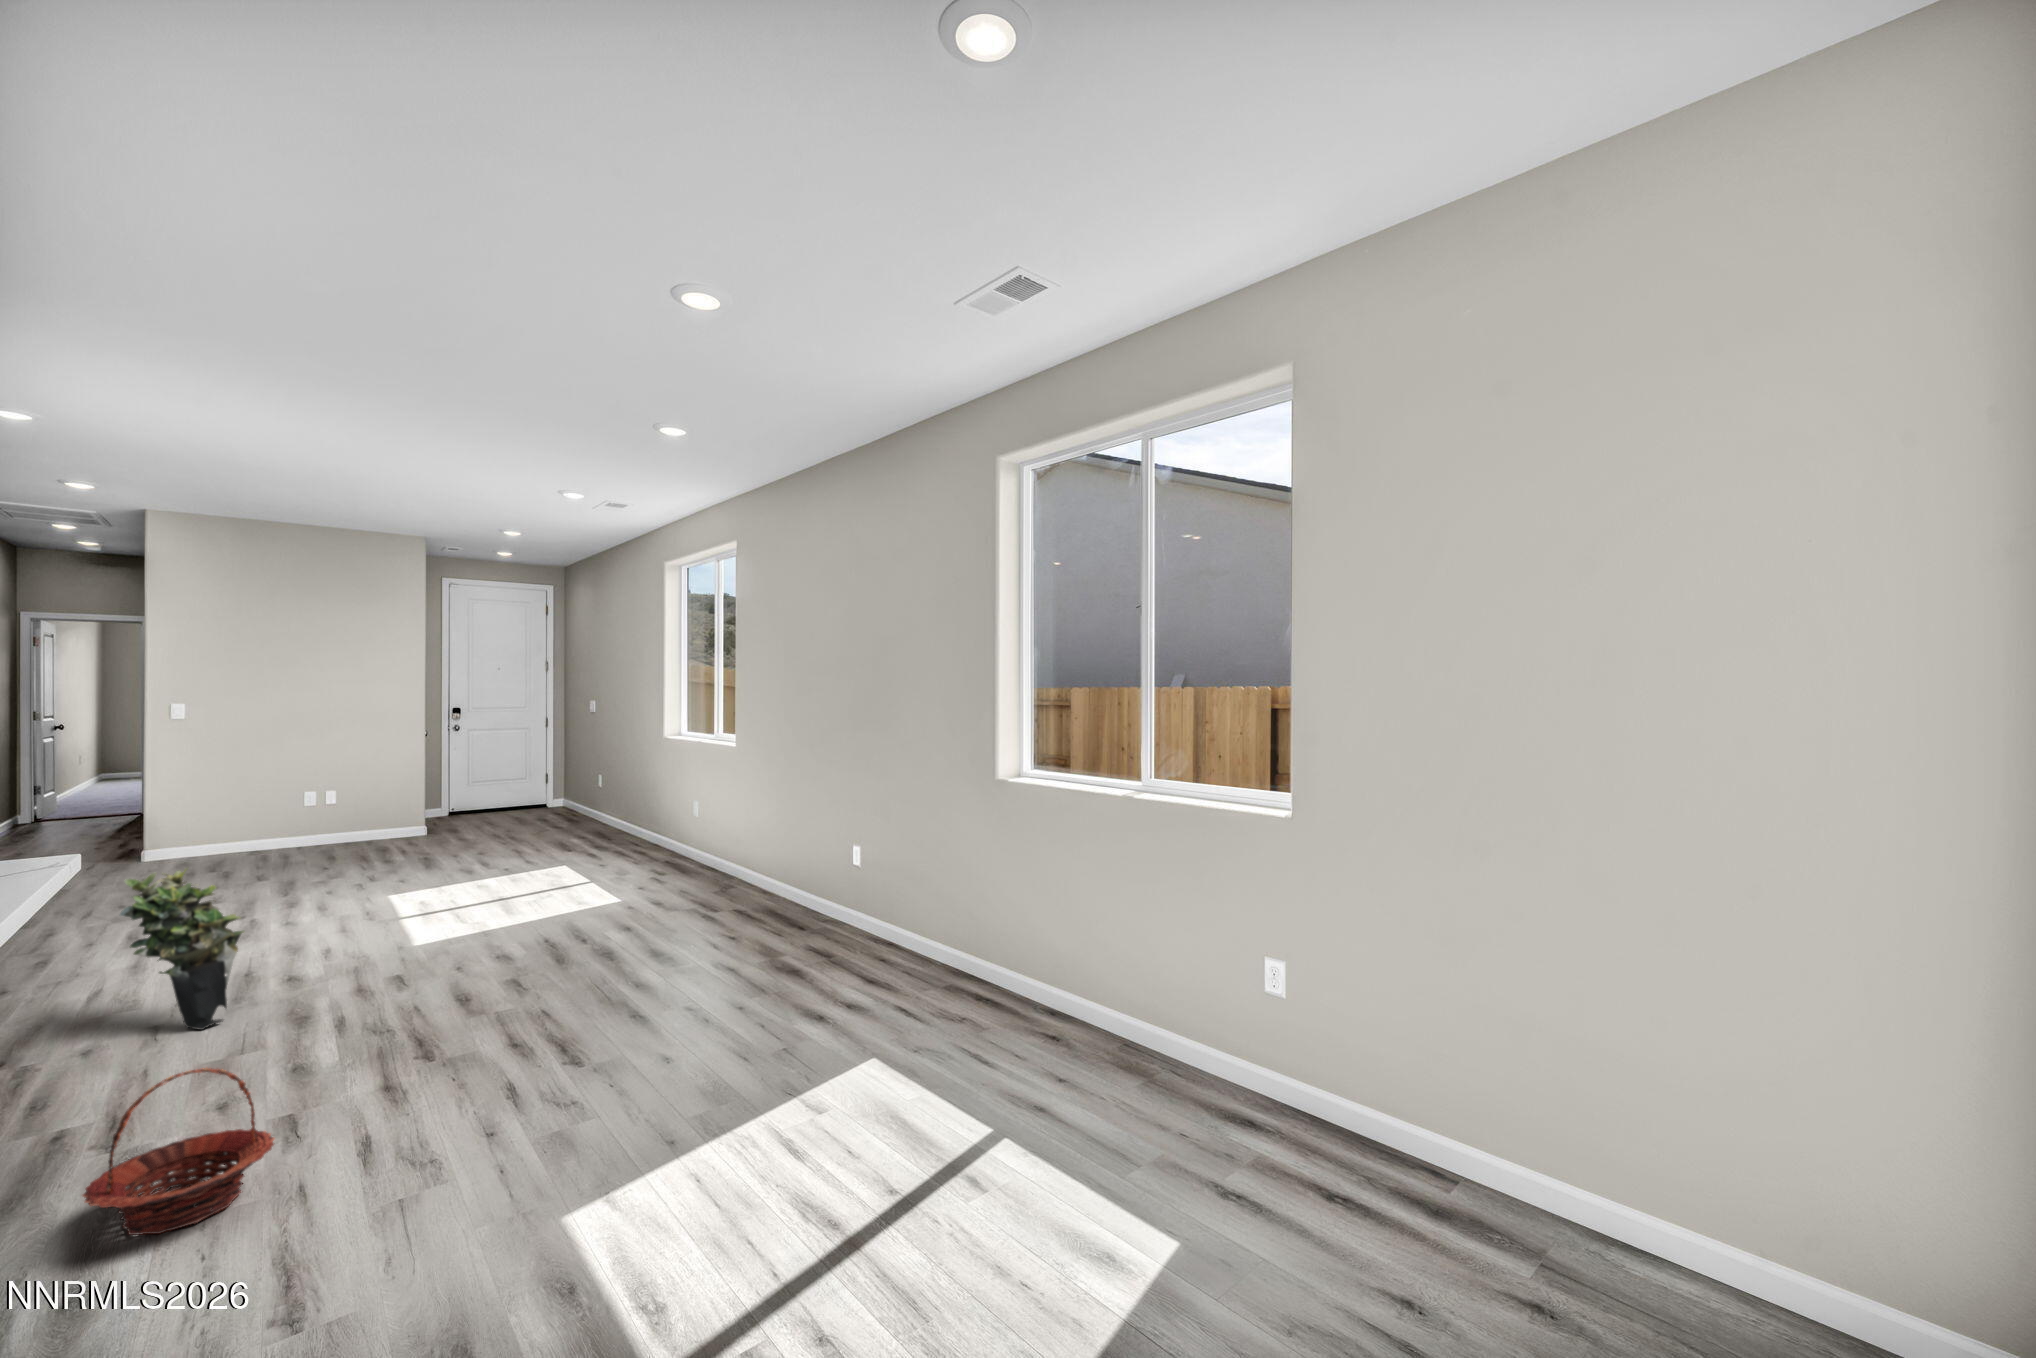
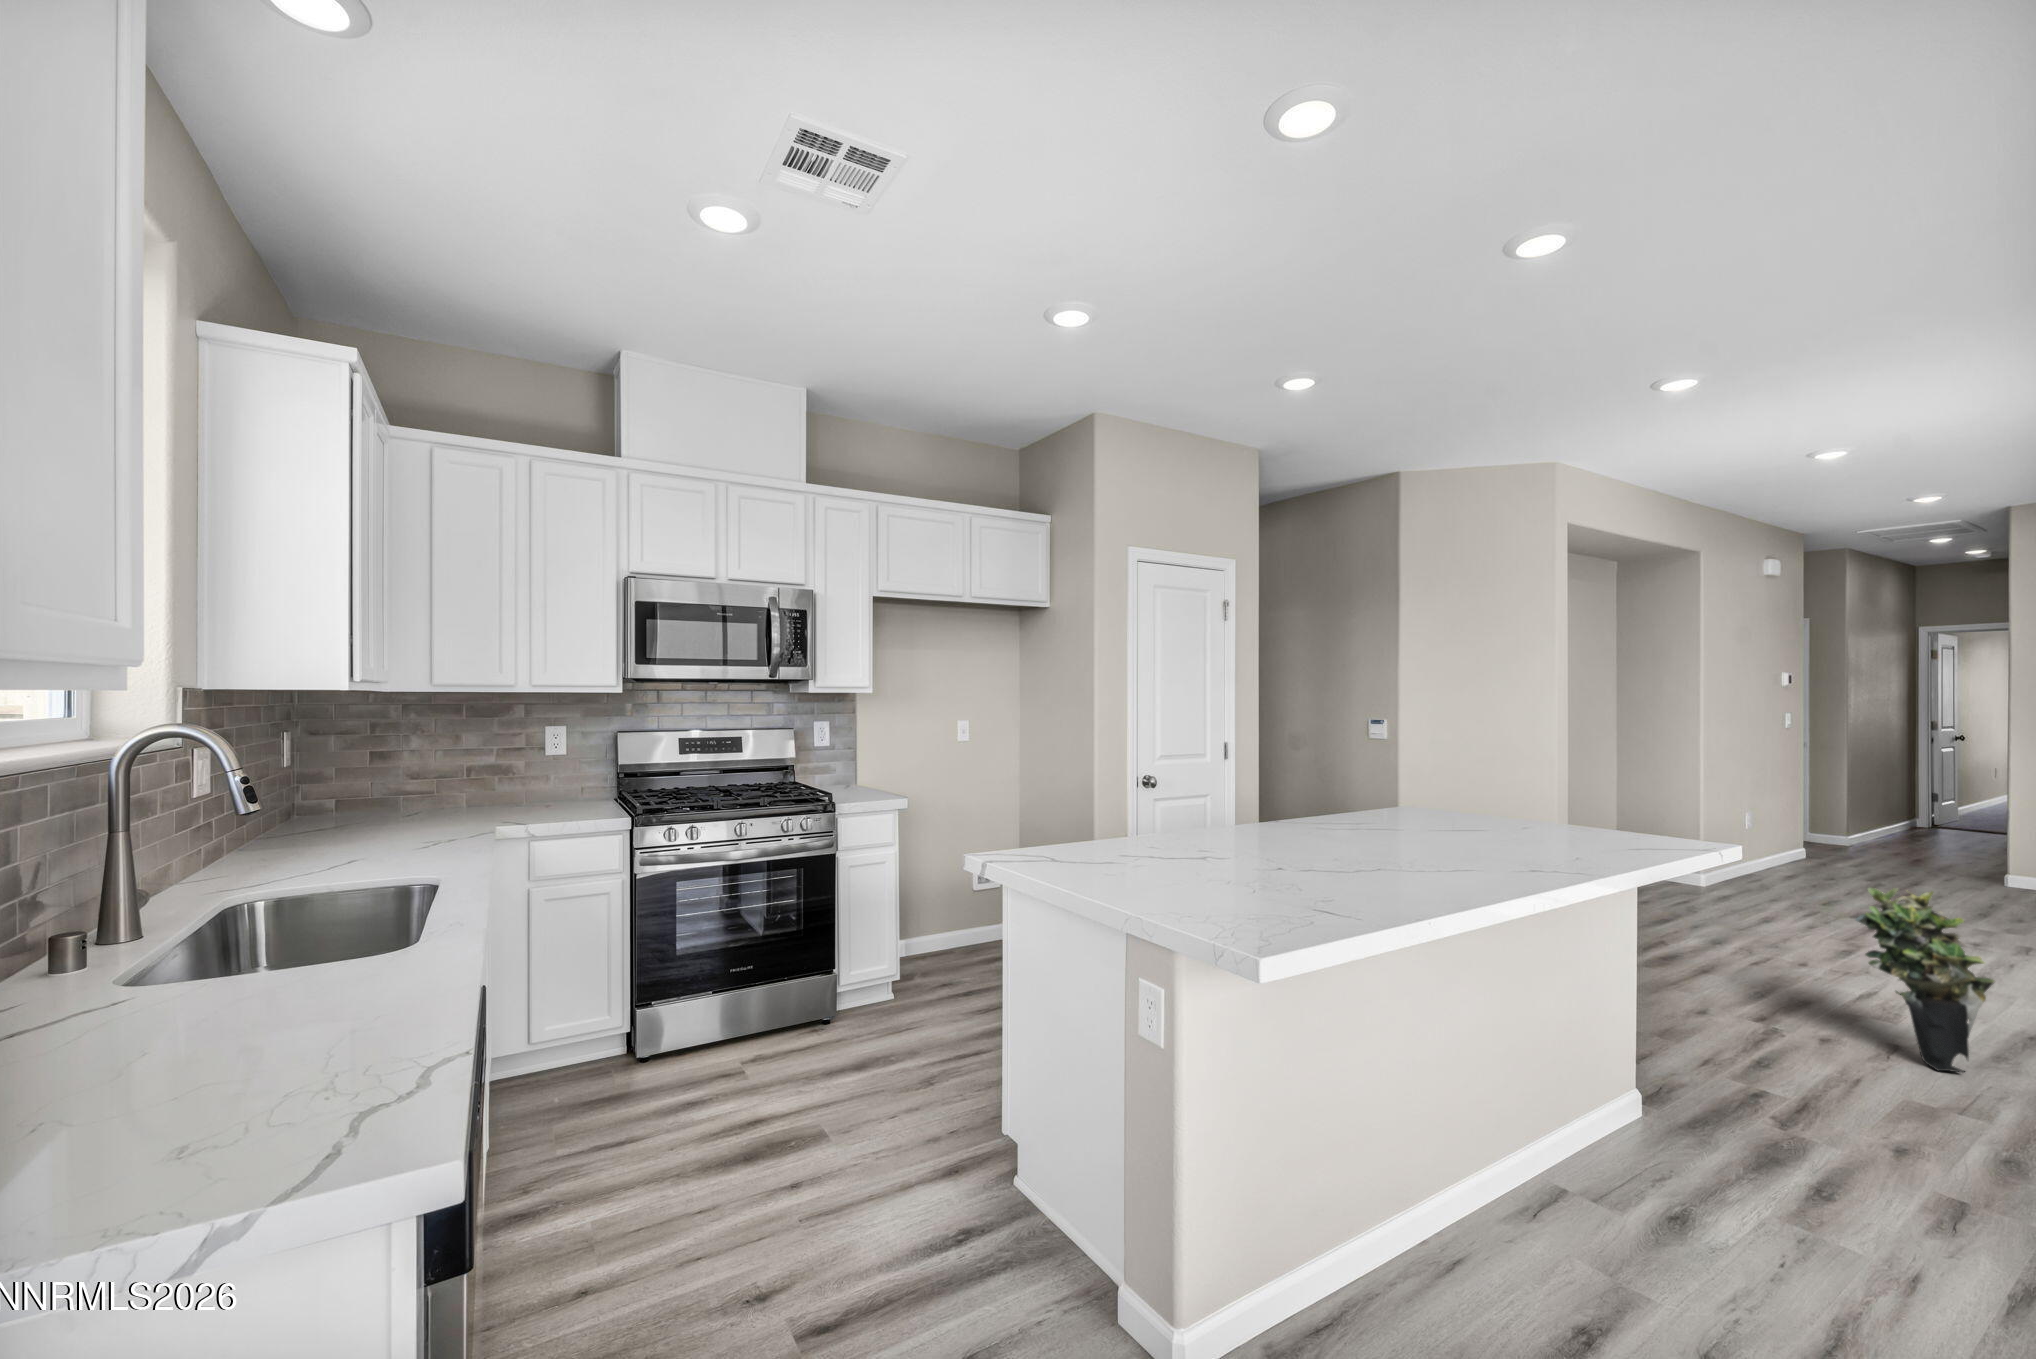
basket: present [83,1068,274,1235] -> none [1711,1075,1895,1240]

